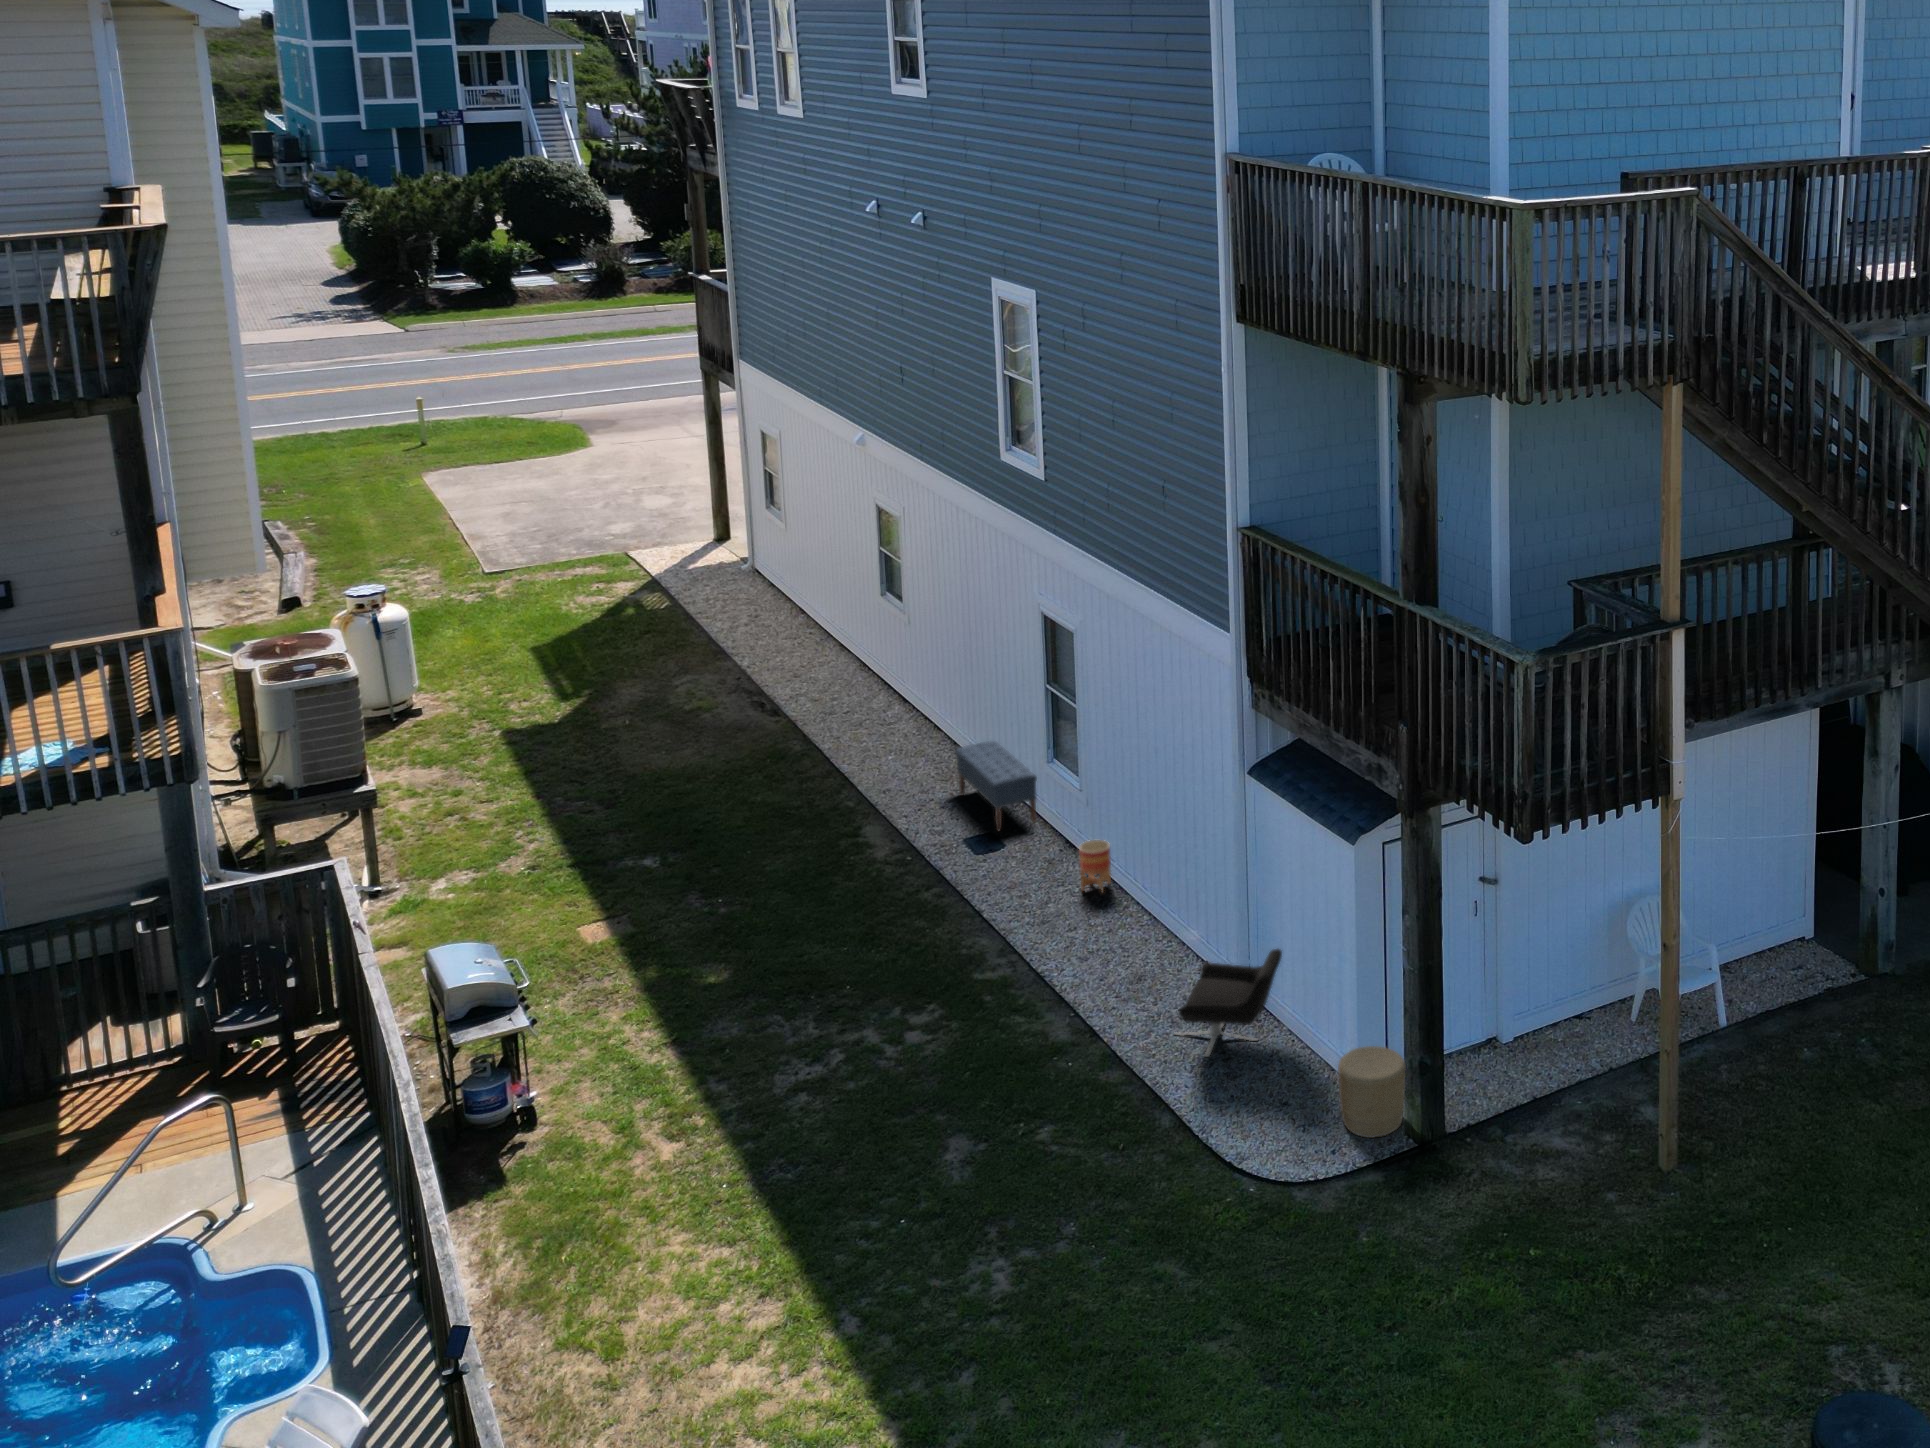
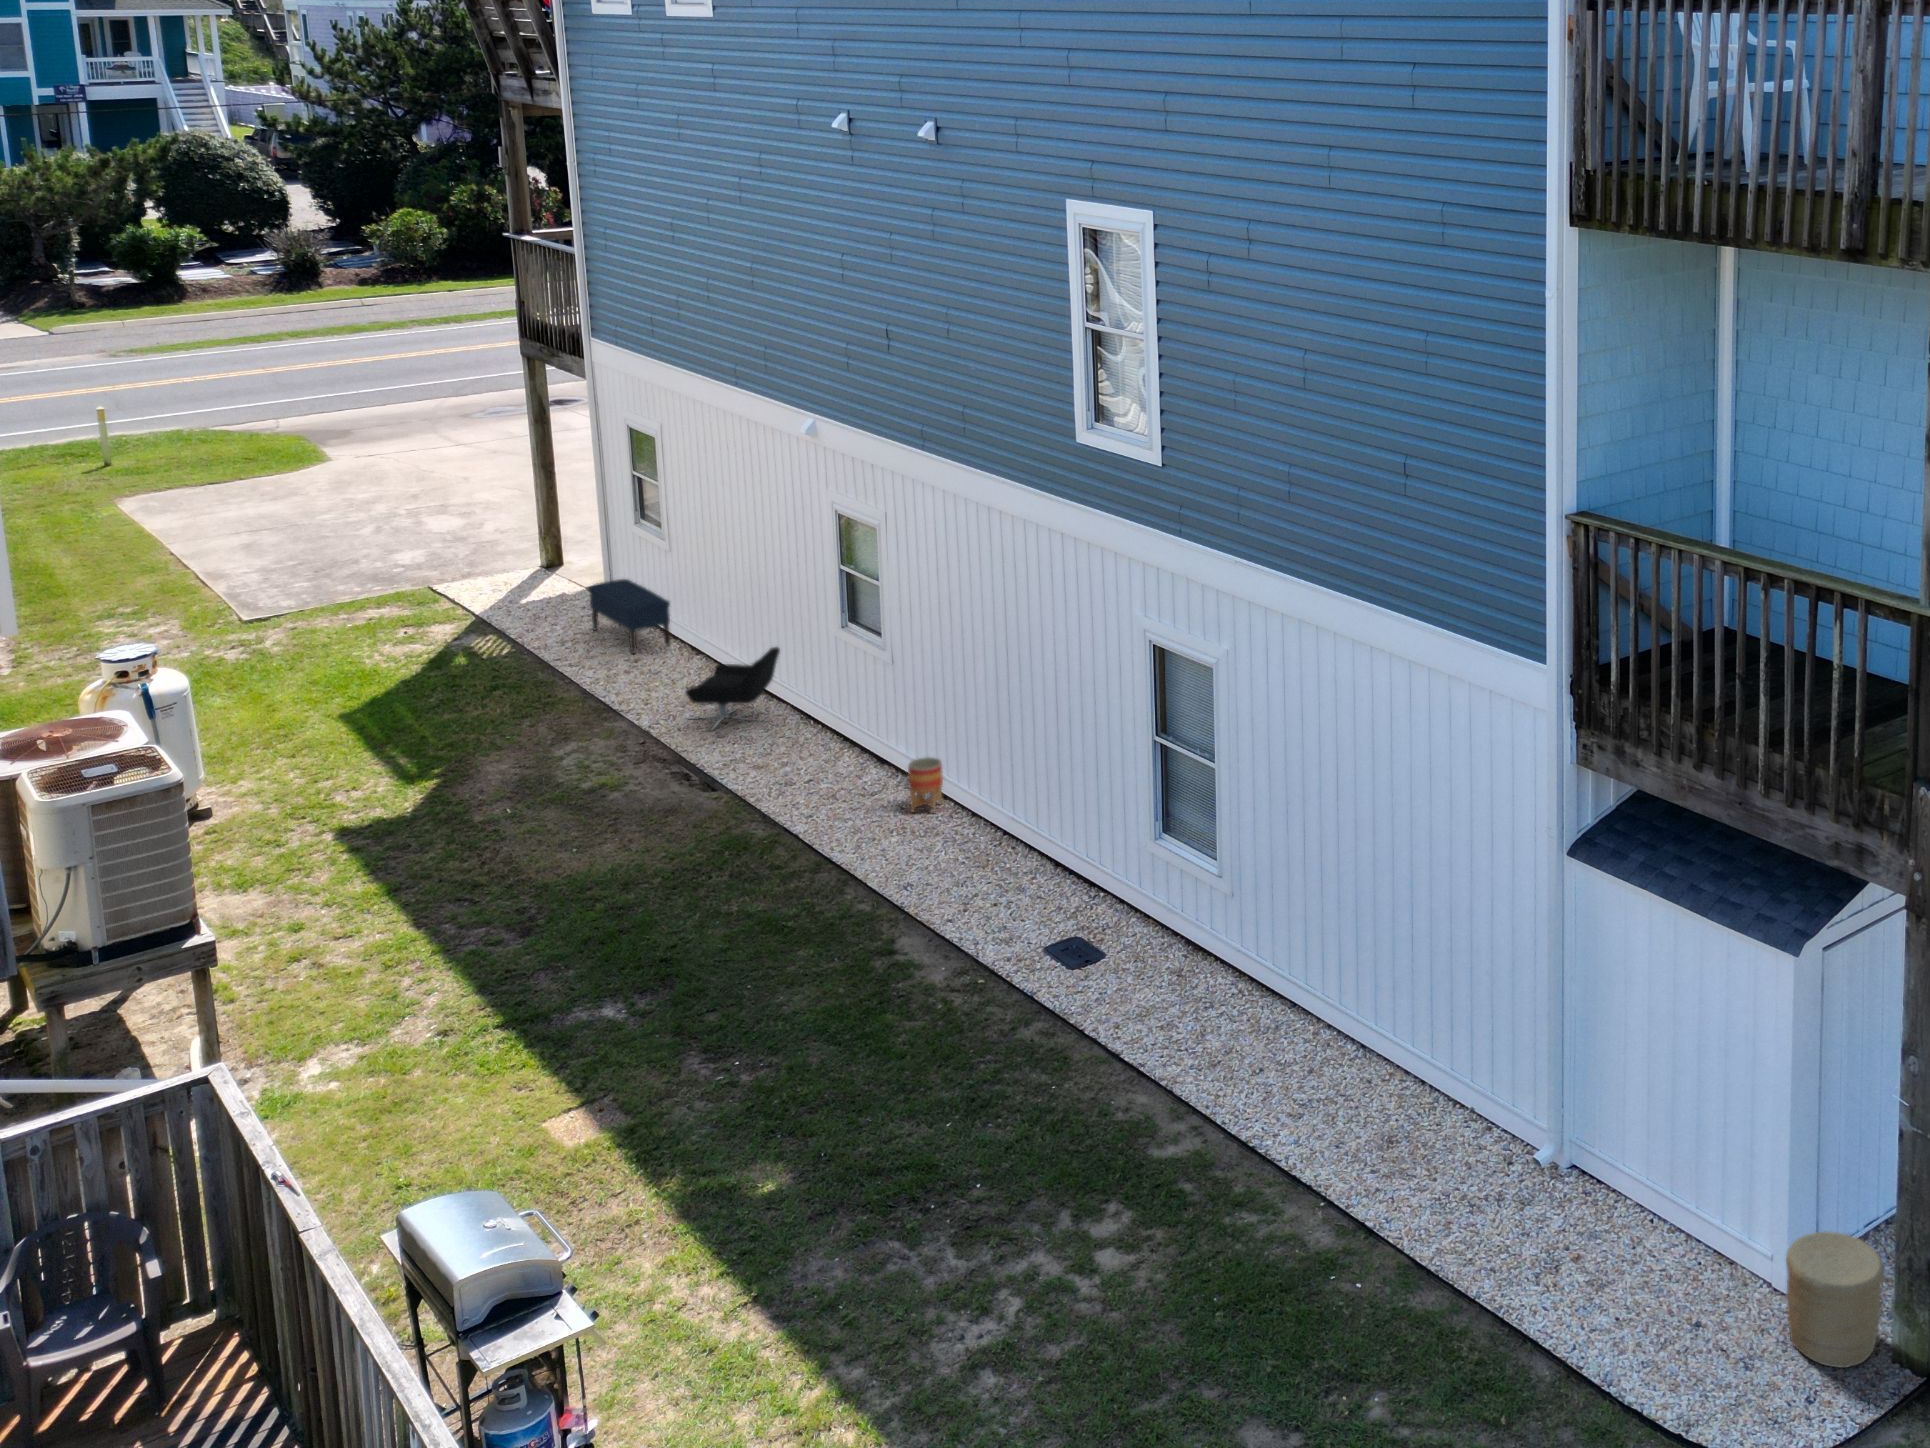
bench: present [956,741,1037,832] -> present [588,579,670,653]
planter: present [1079,840,1111,892] -> present [908,757,943,813]
lounge chair: present [1176,949,1282,1057] -> present [685,647,780,730]

